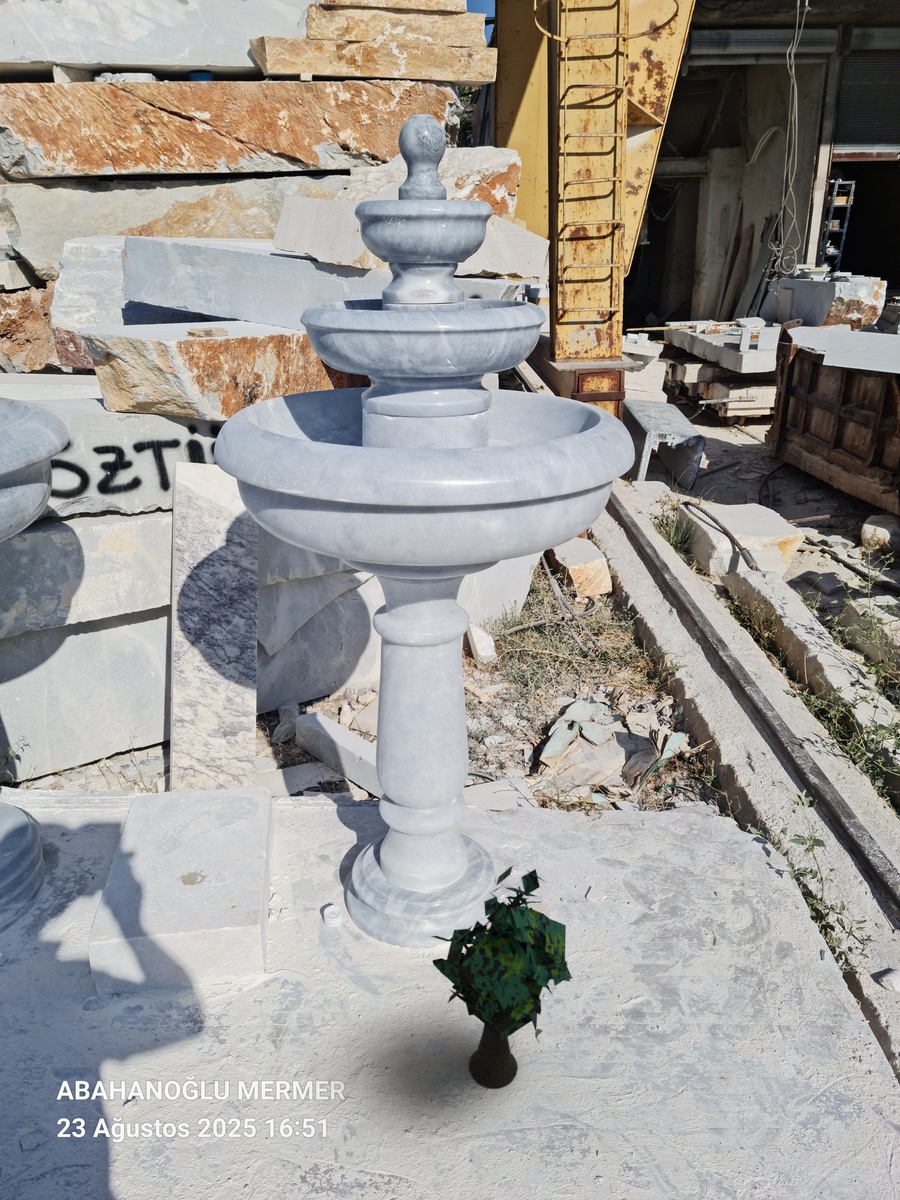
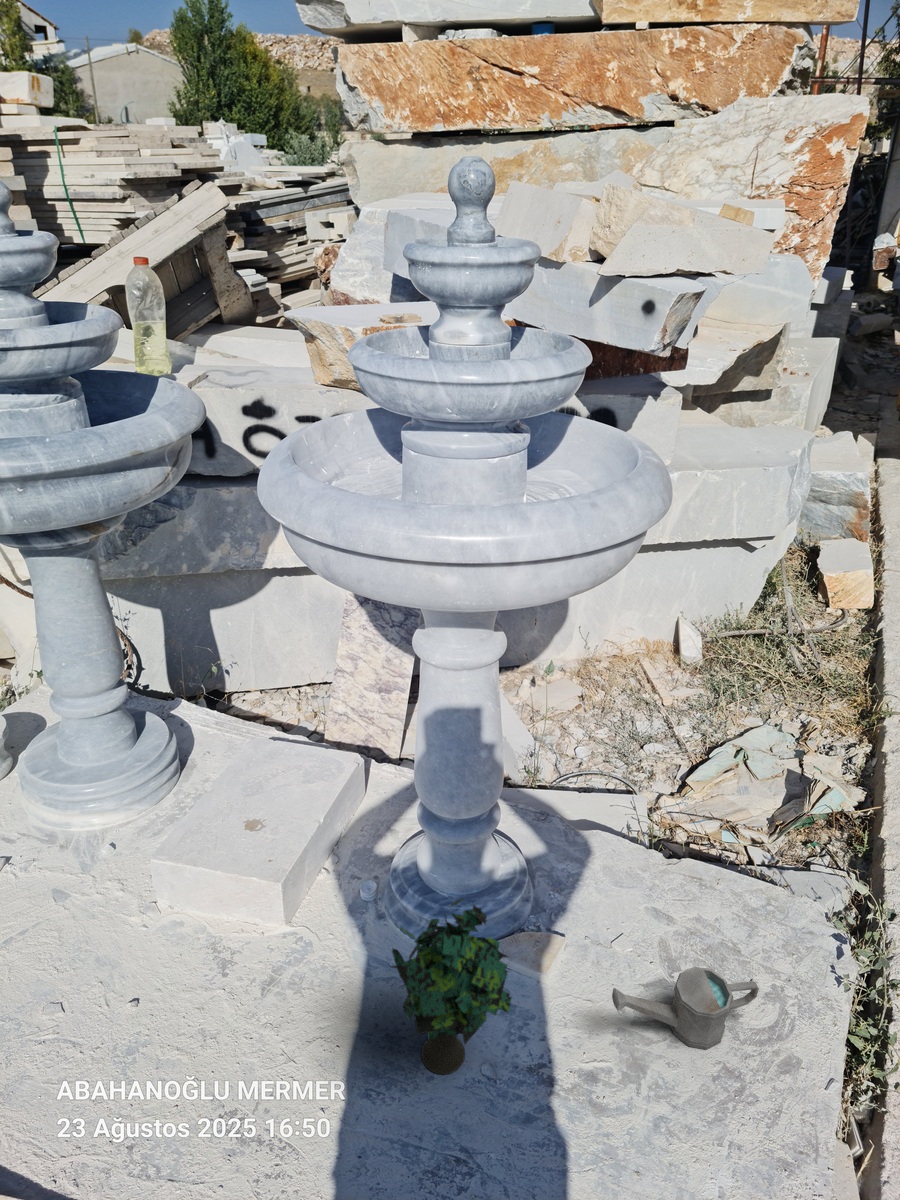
watering can: none [630,884,740,967] -> present [612,967,759,1050]

